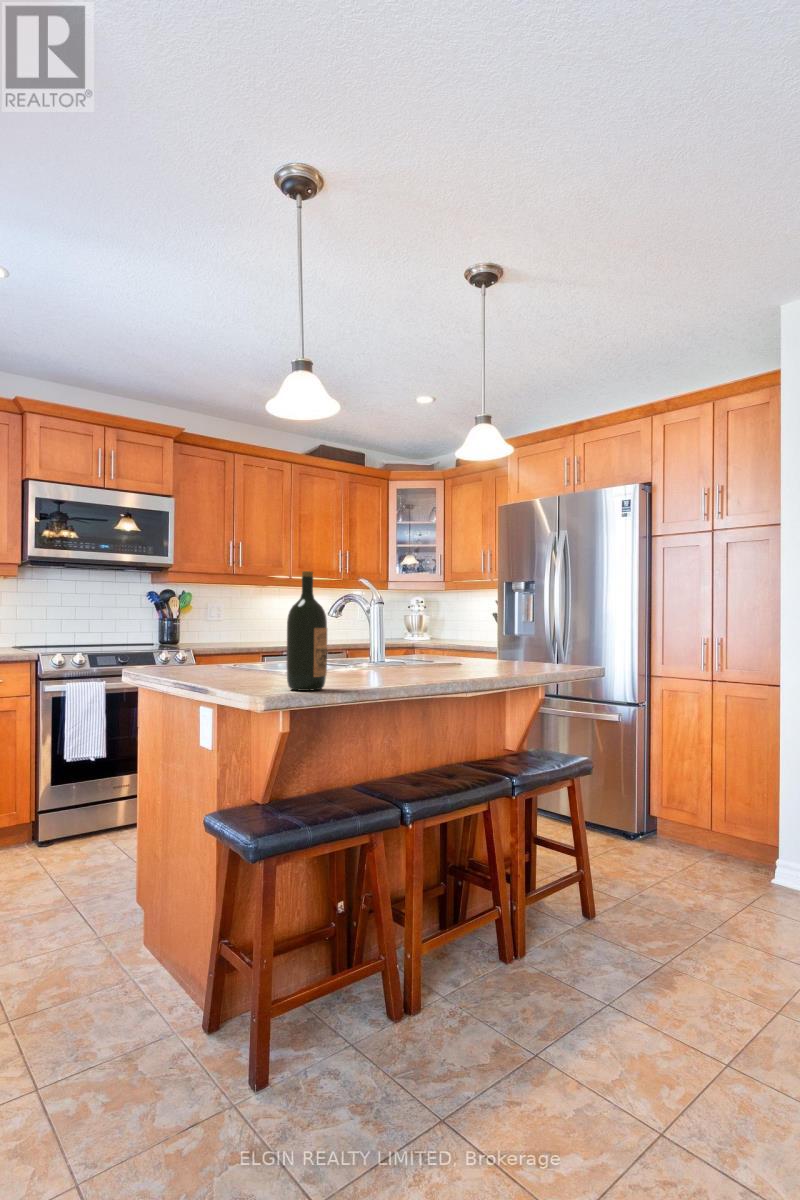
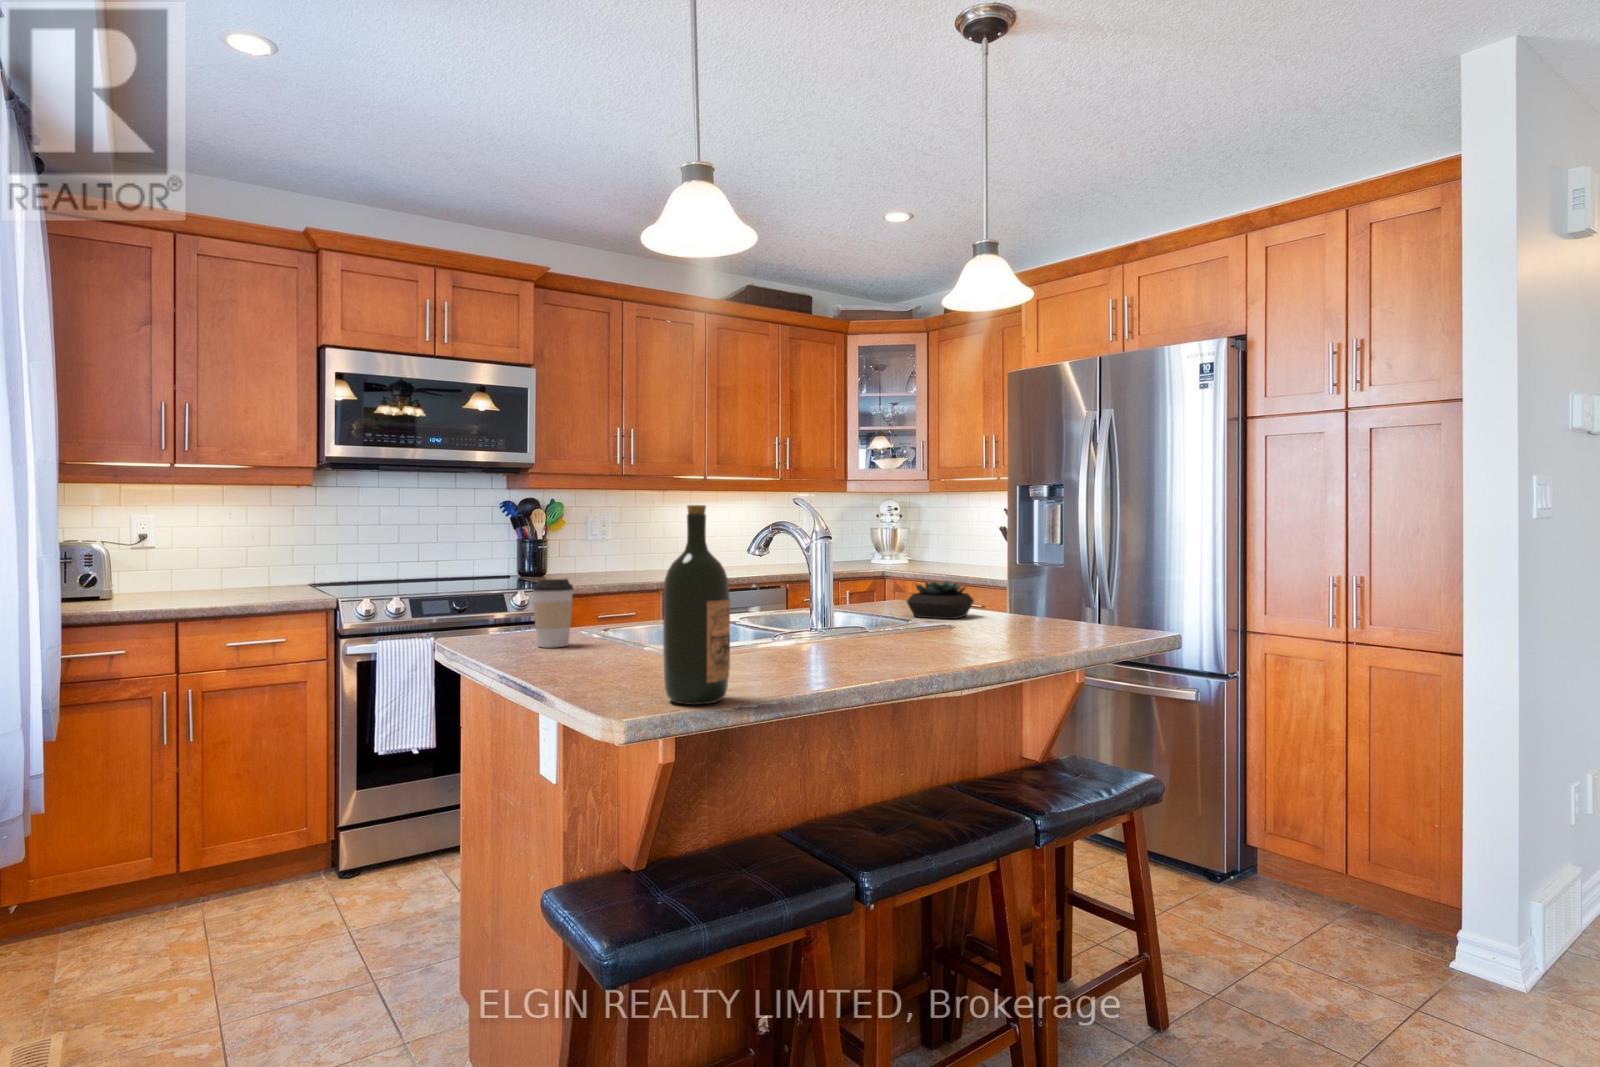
coffee cup: none [190,628,217,673] -> present [533,579,574,648]
succulent plant: none [430,639,475,663] -> present [907,581,974,619]

